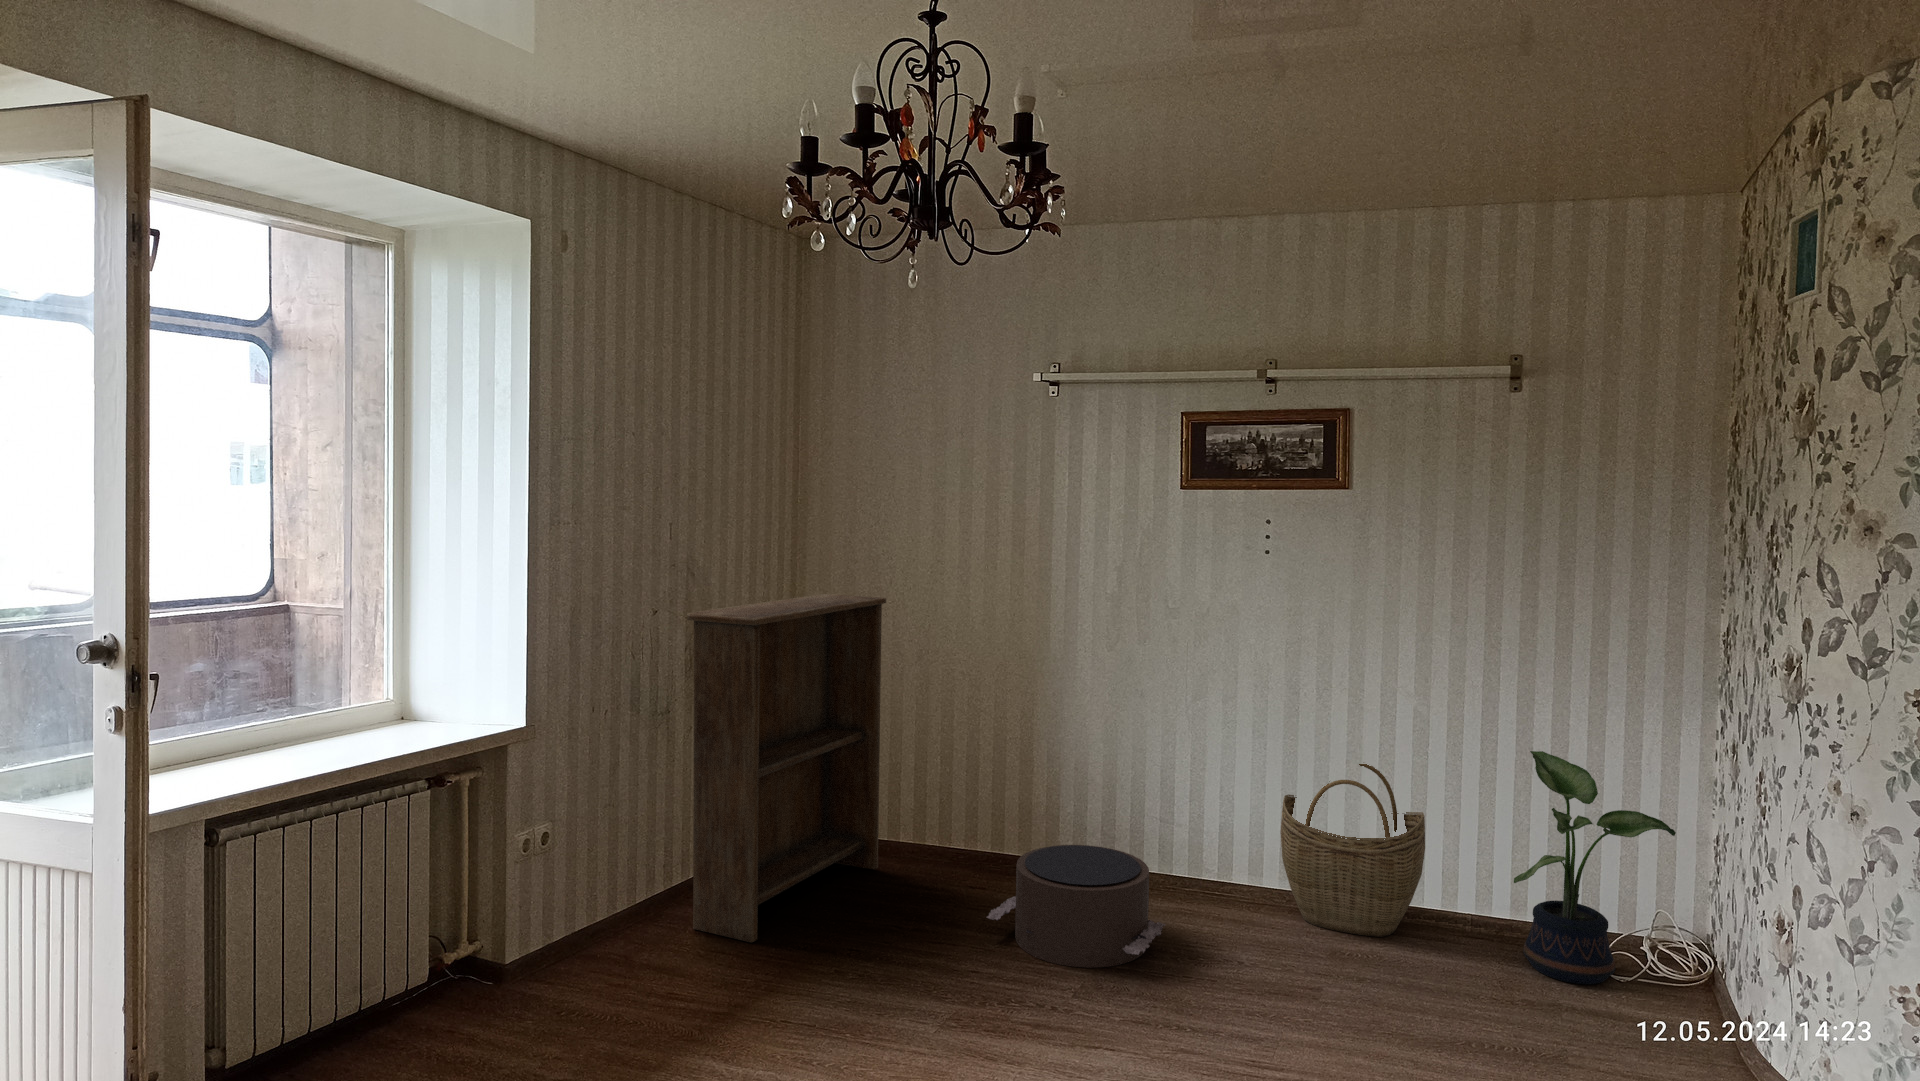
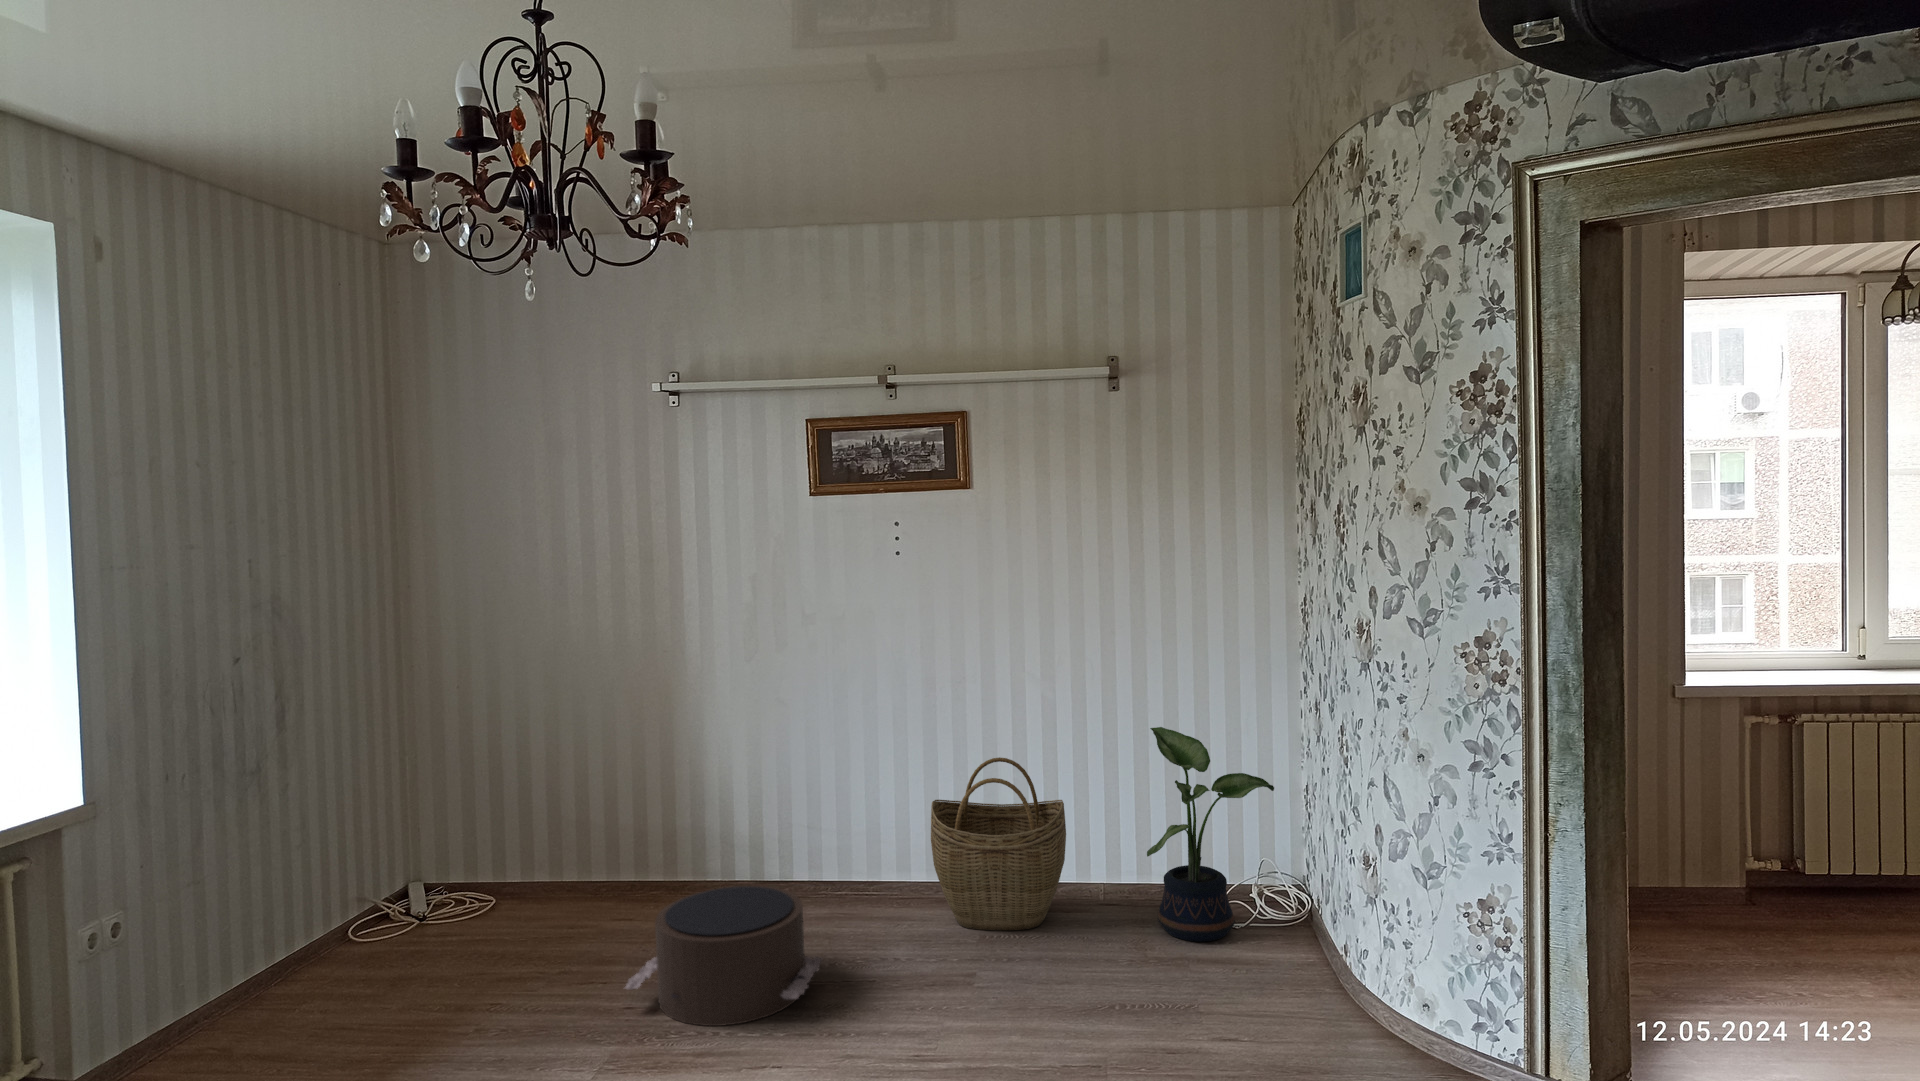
bookshelf: present [687,594,886,942] -> none [203,636,487,1078]

